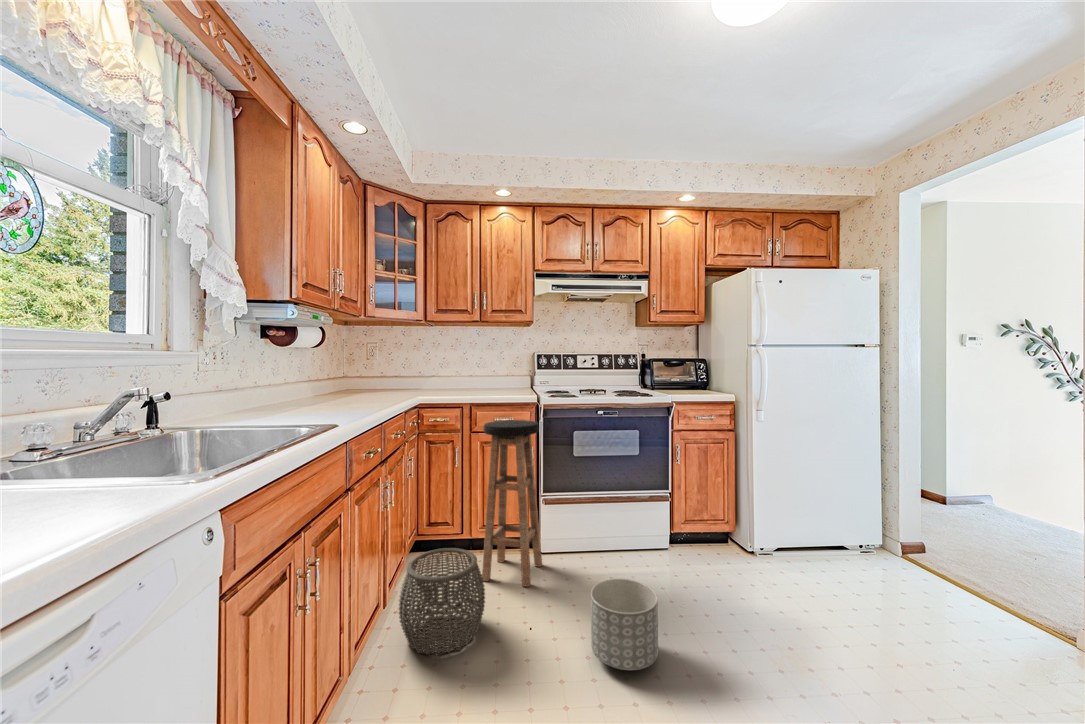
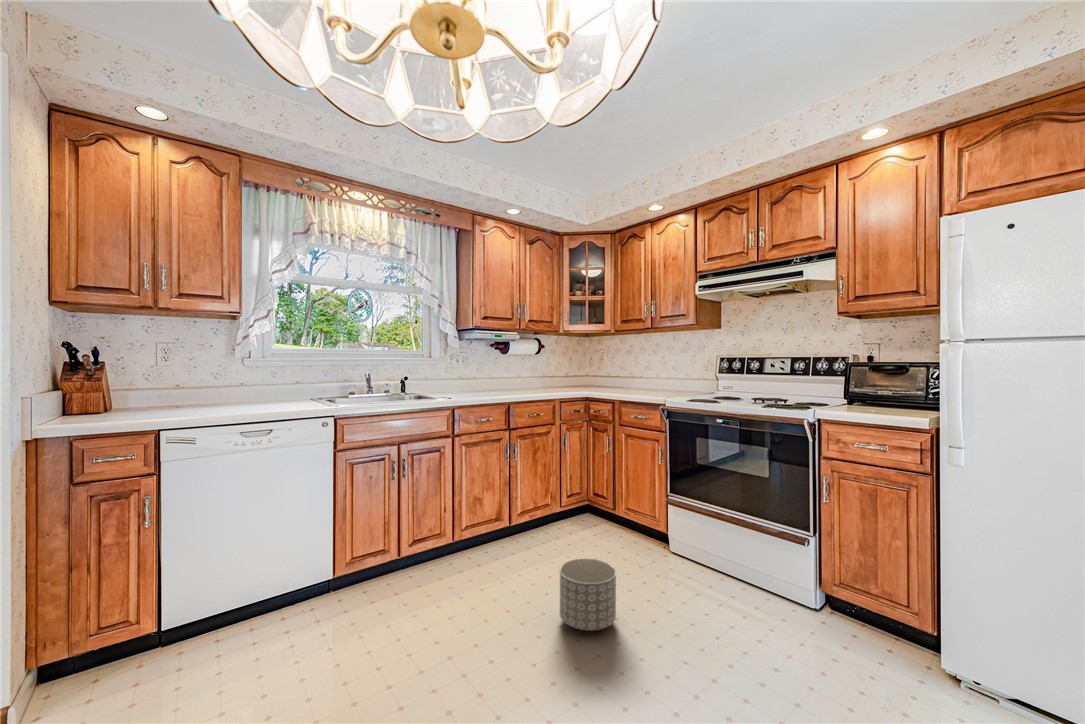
bar stool: present [482,420,542,587] -> none [593,418,650,562]
woven basket: present [399,548,485,655] -> none [496,500,556,567]

